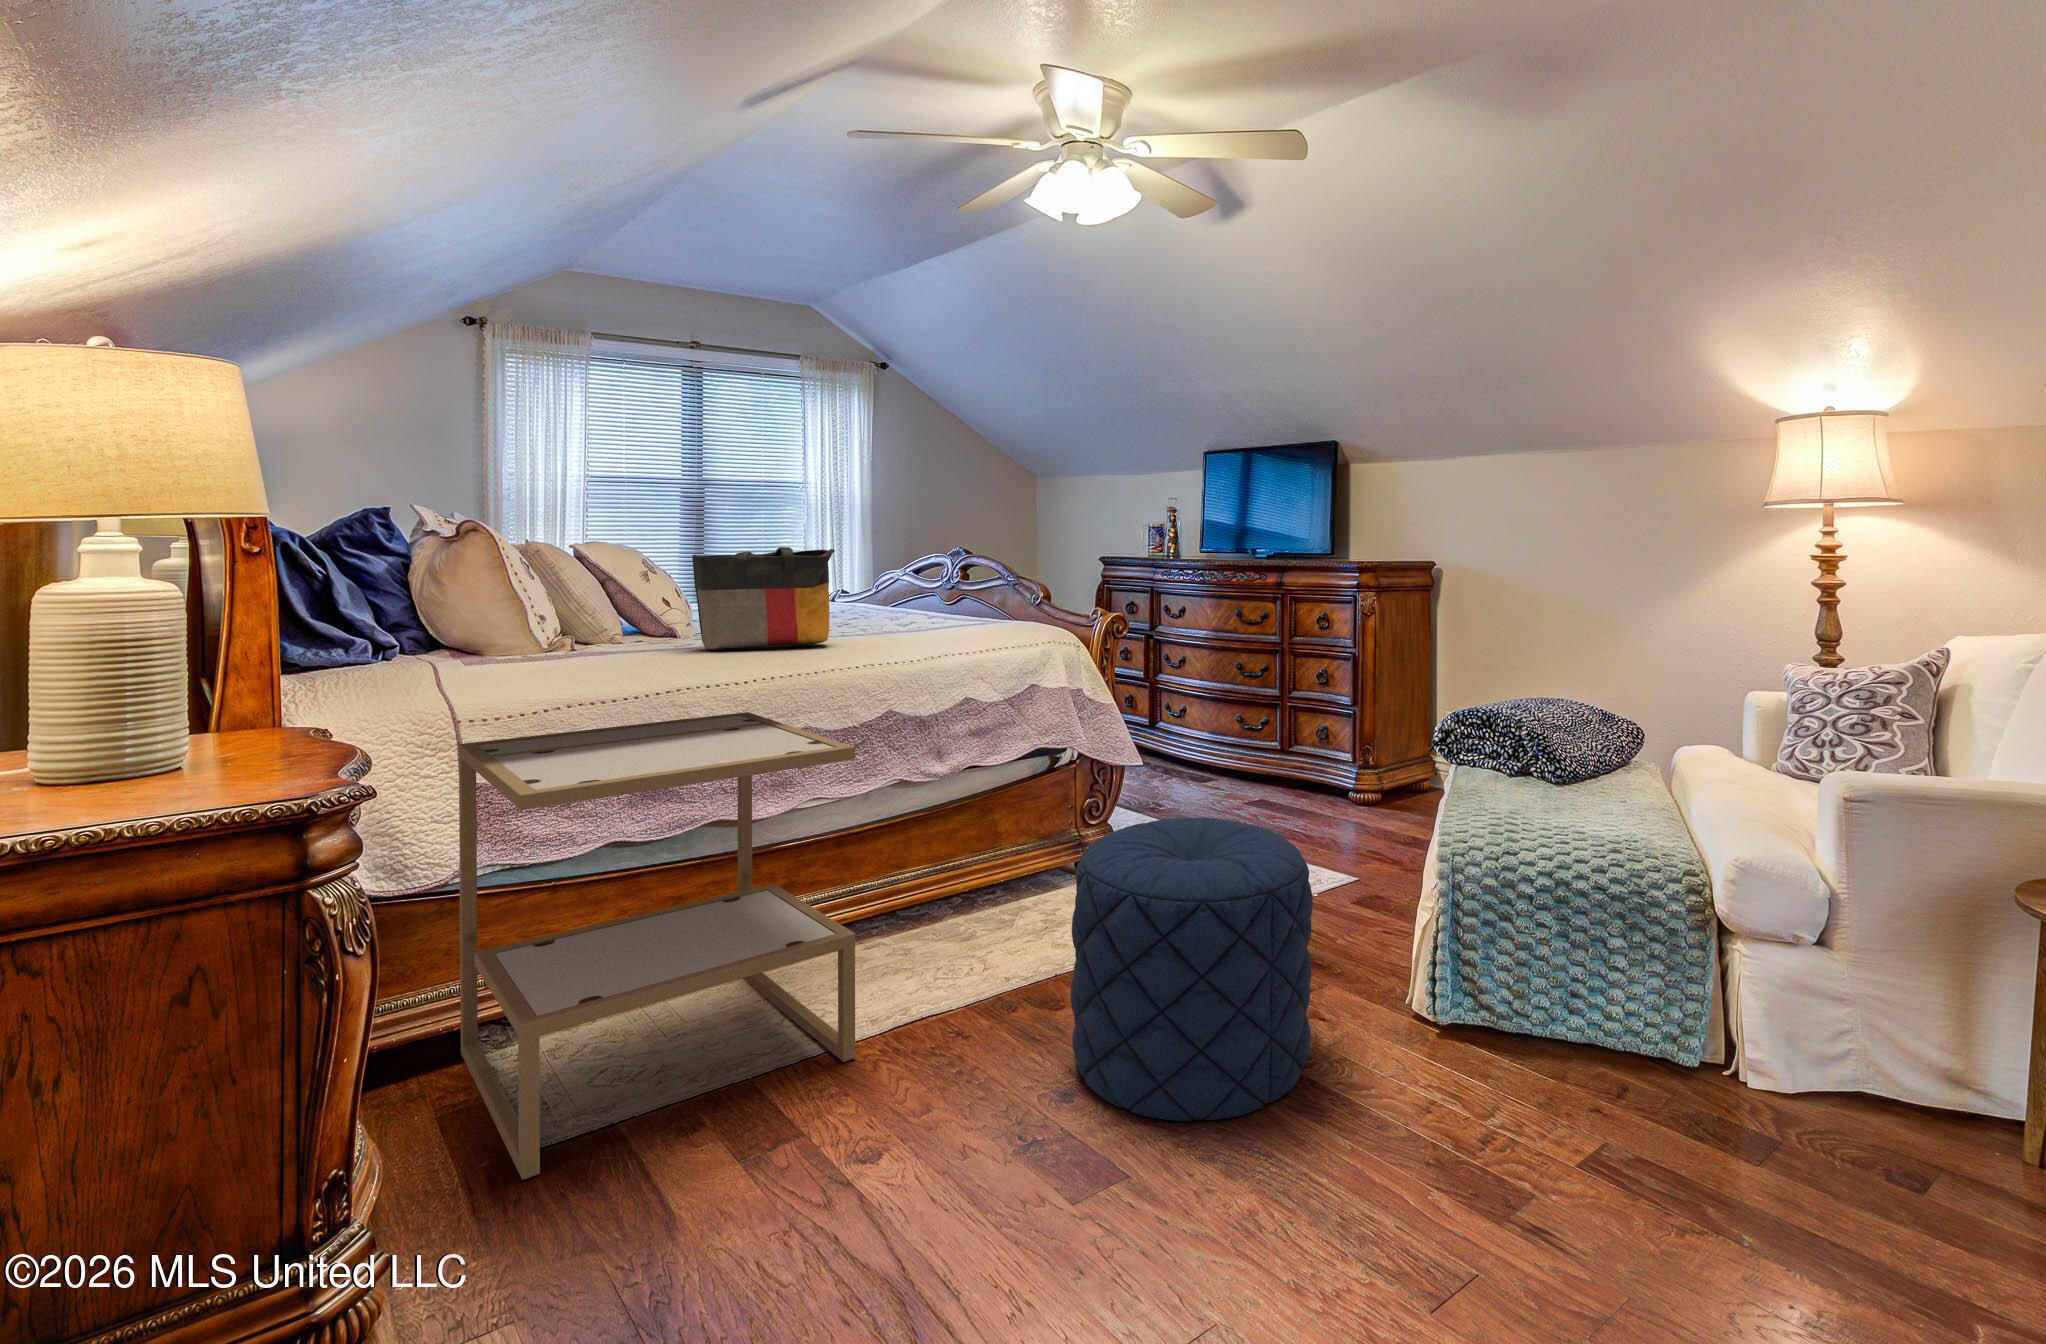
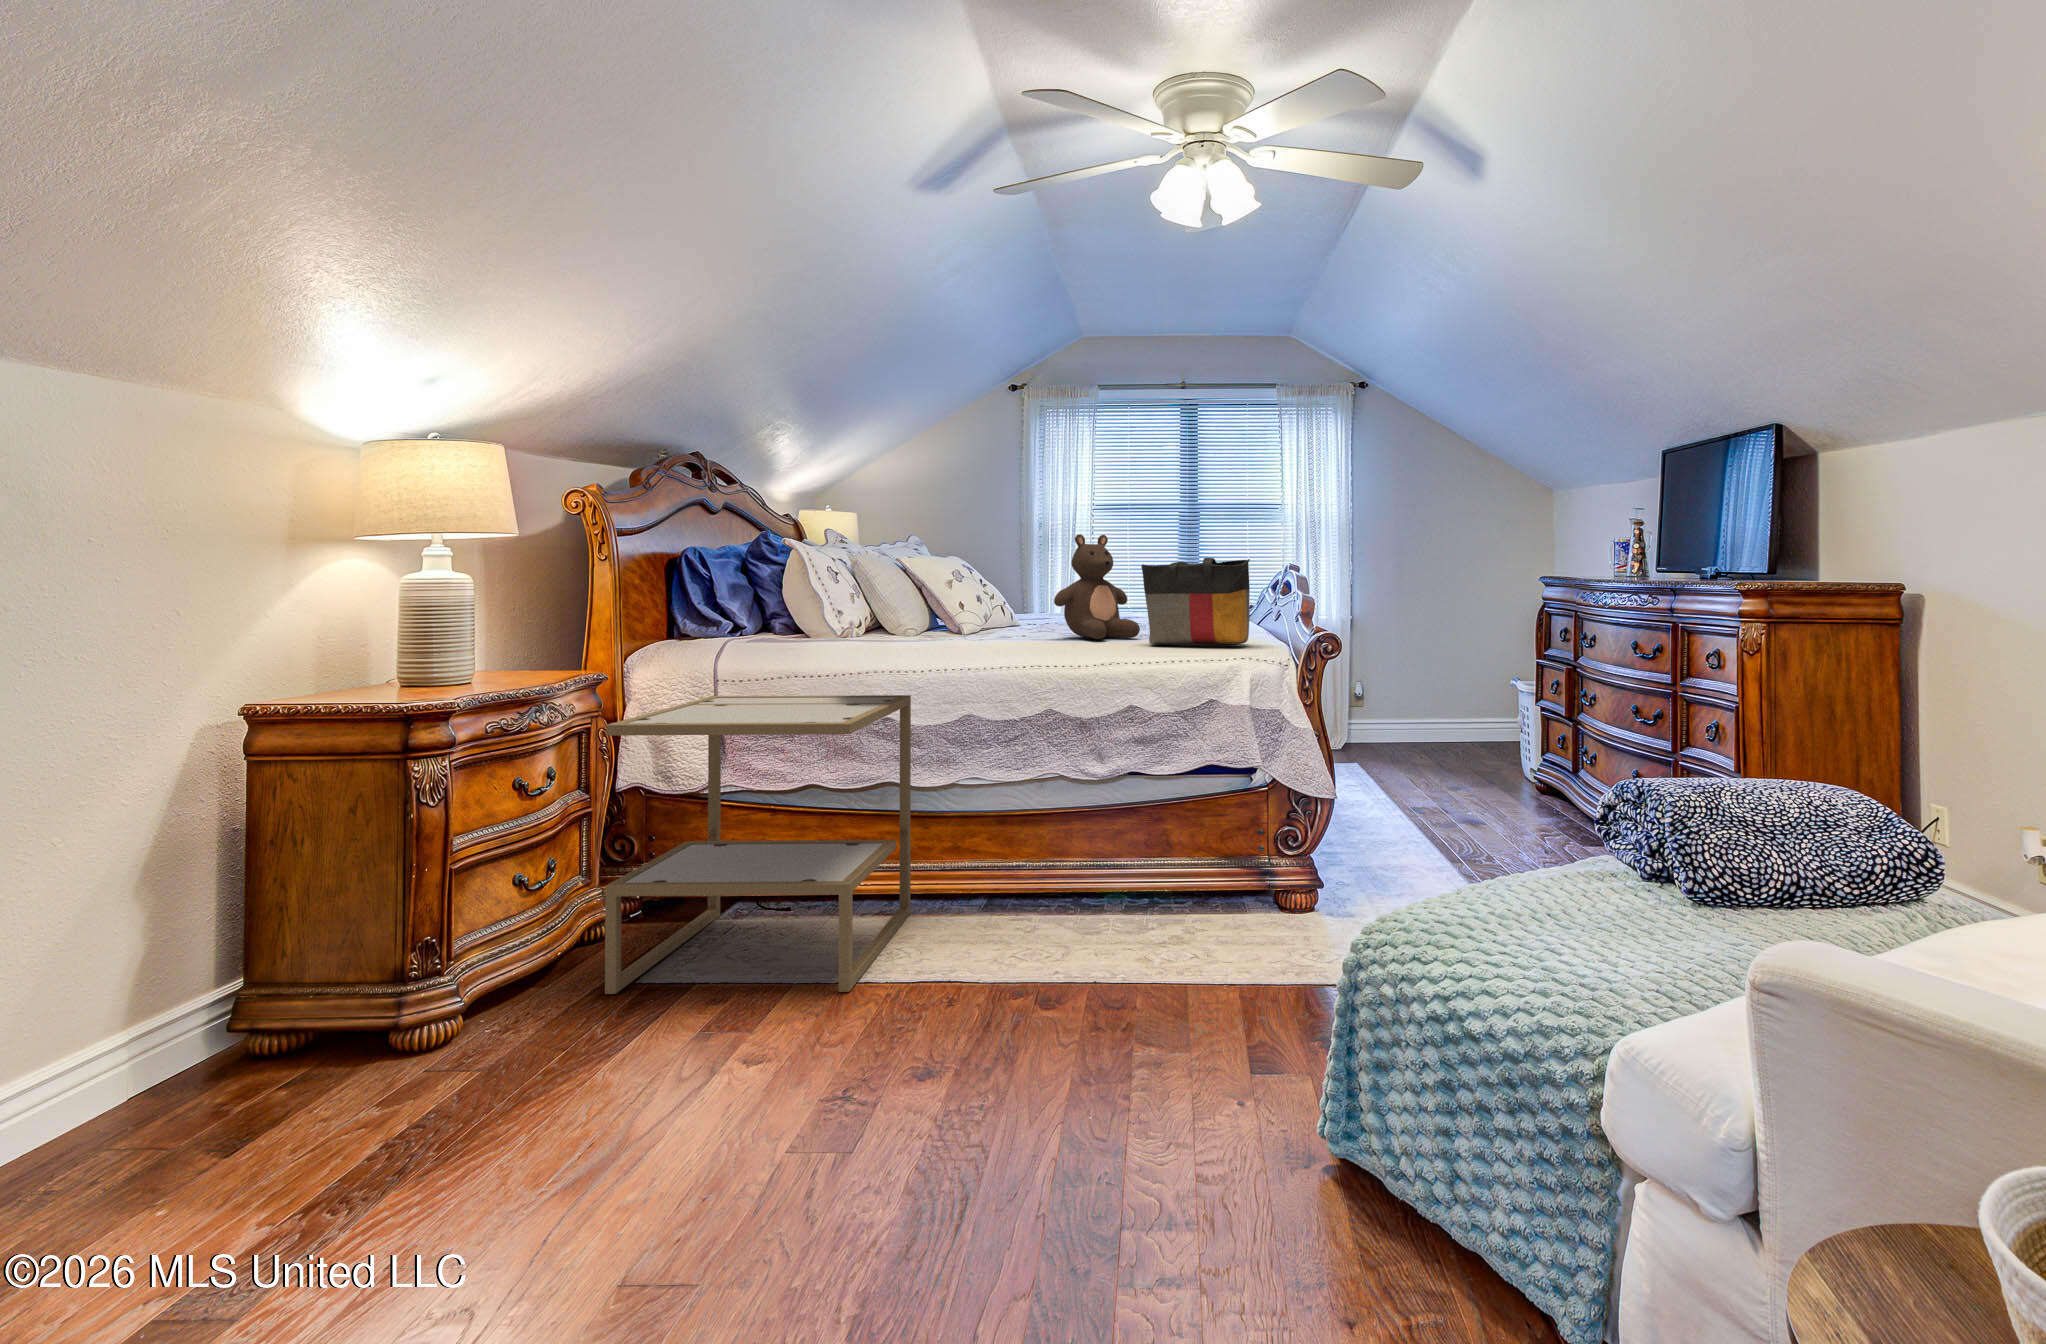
teddy bear: none [833,519,920,633] -> present [1054,534,1140,640]
tote bag: present [692,547,835,649] -> present [1141,558,1250,646]
pouf: present [1071,818,1313,1121] -> none [899,835,1155,1148]

